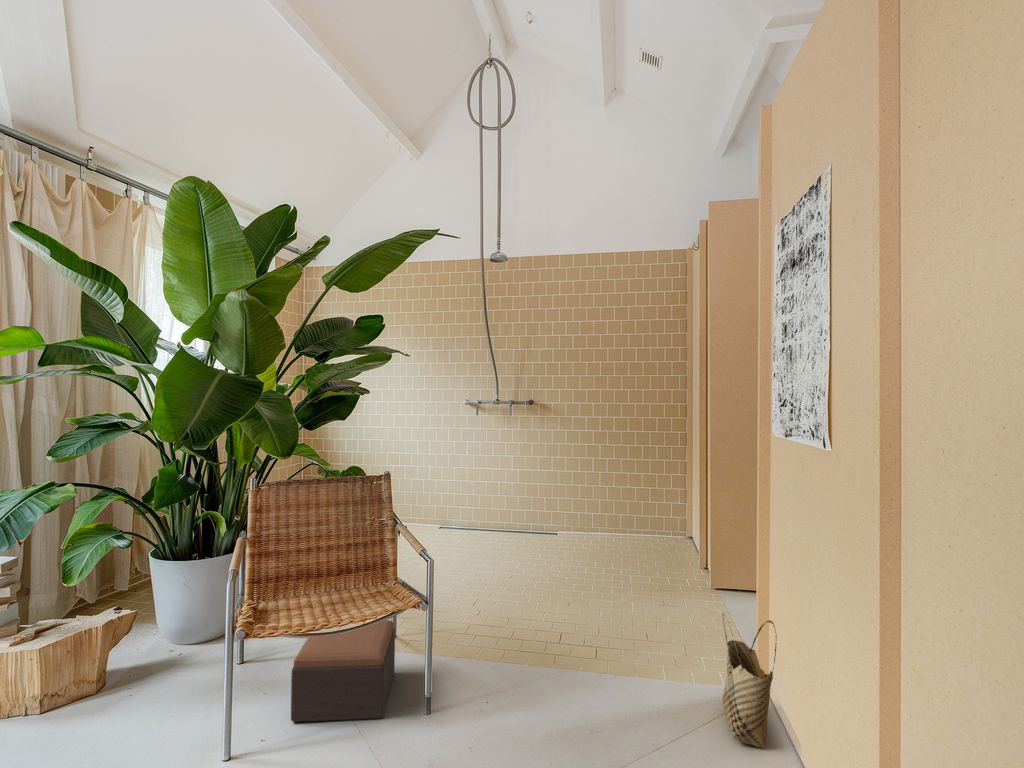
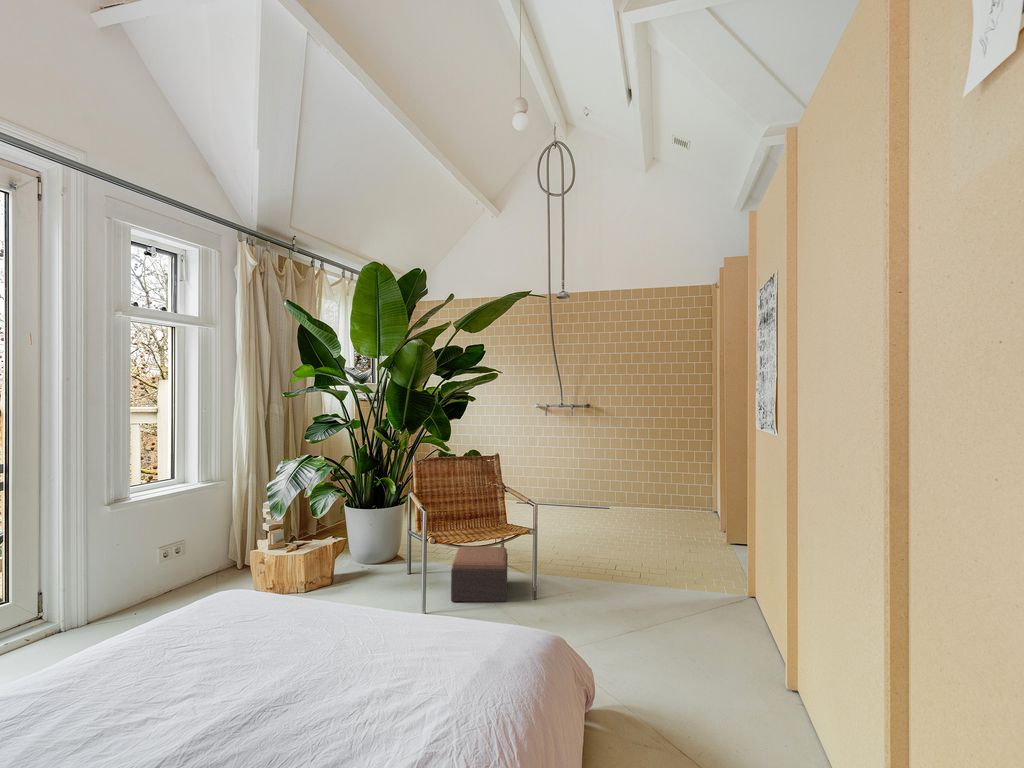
woven basket: present [722,613,777,748] -> none [721,542,755,622]

